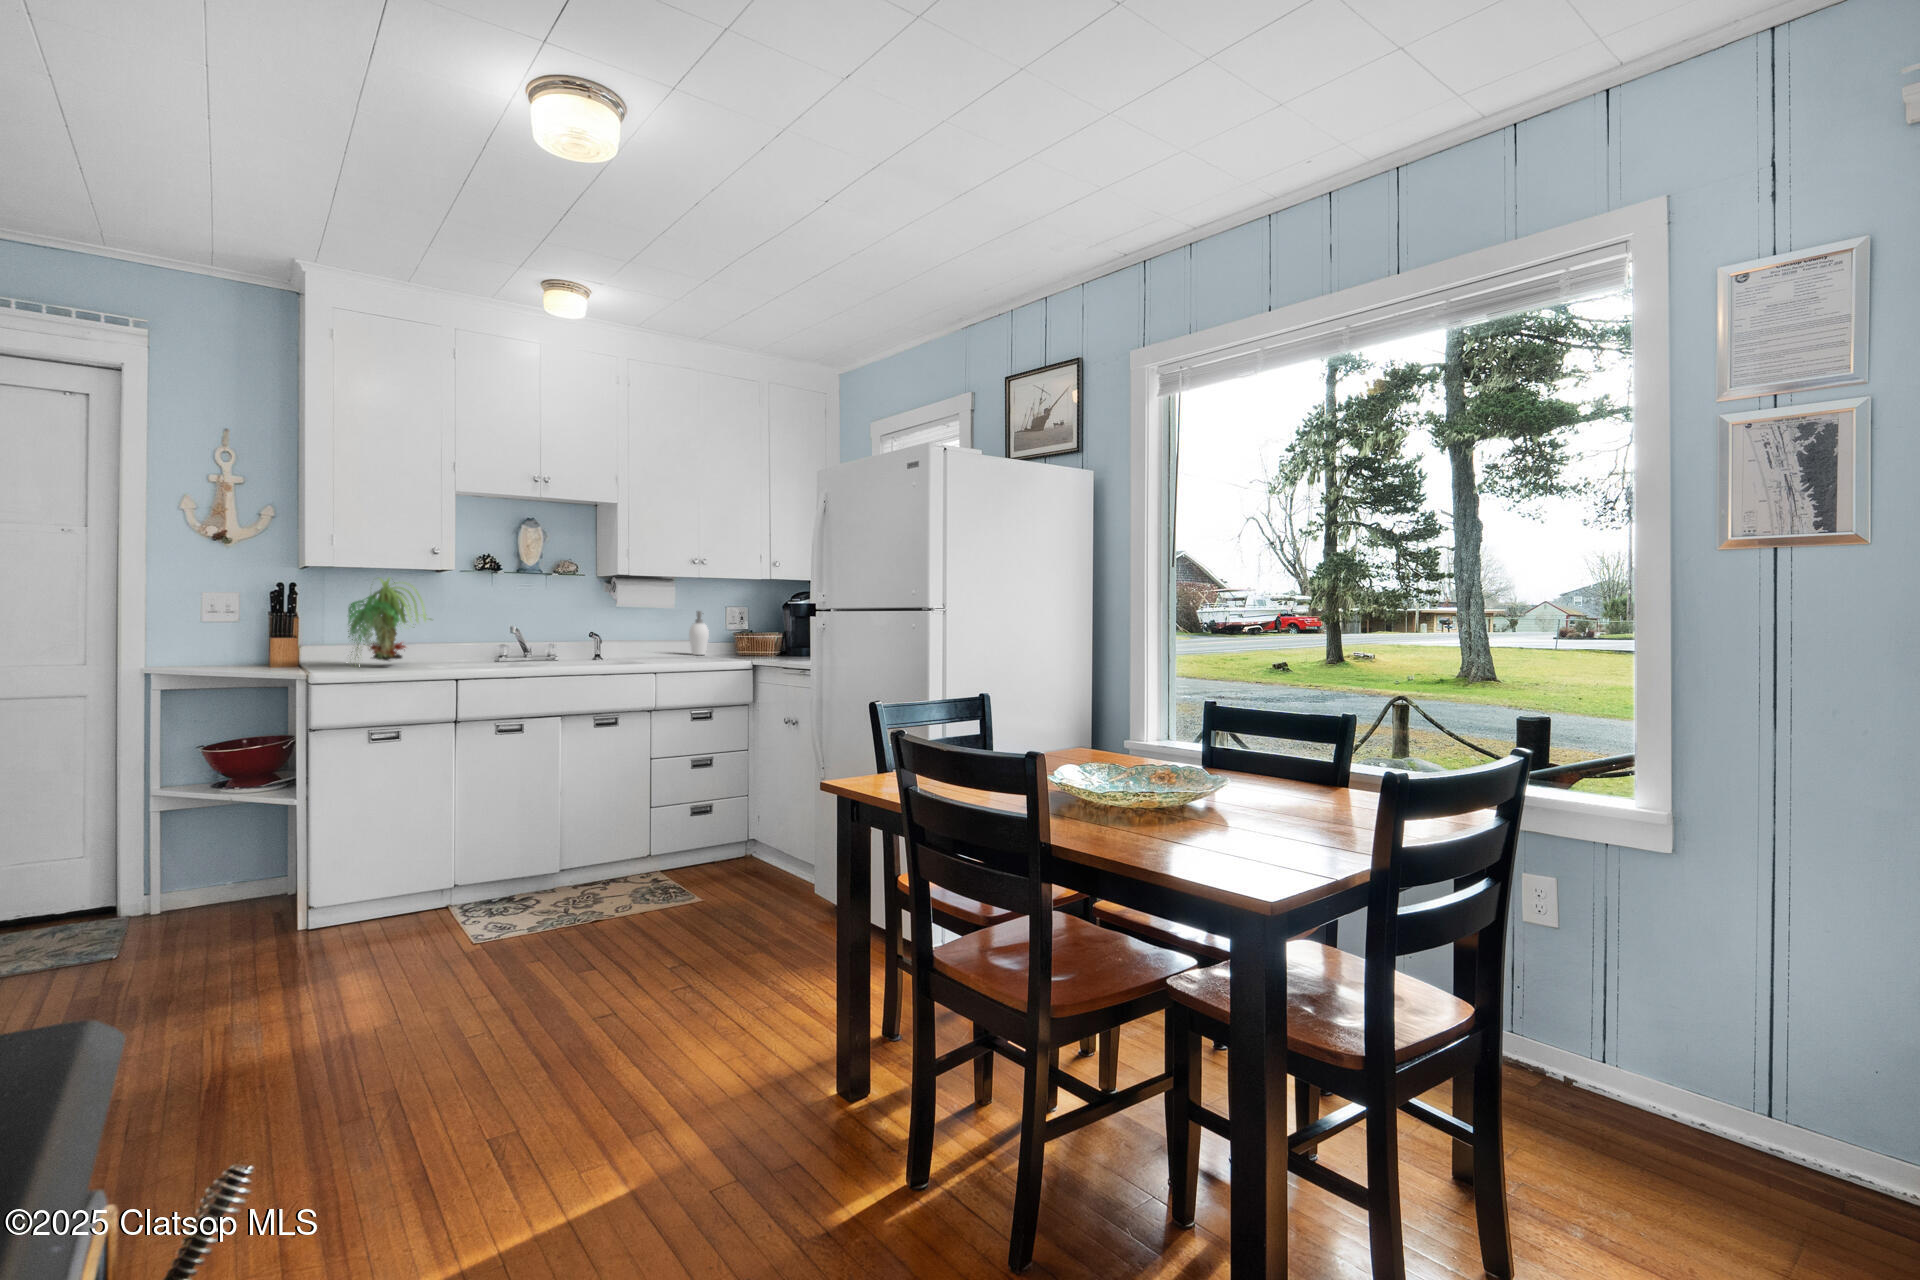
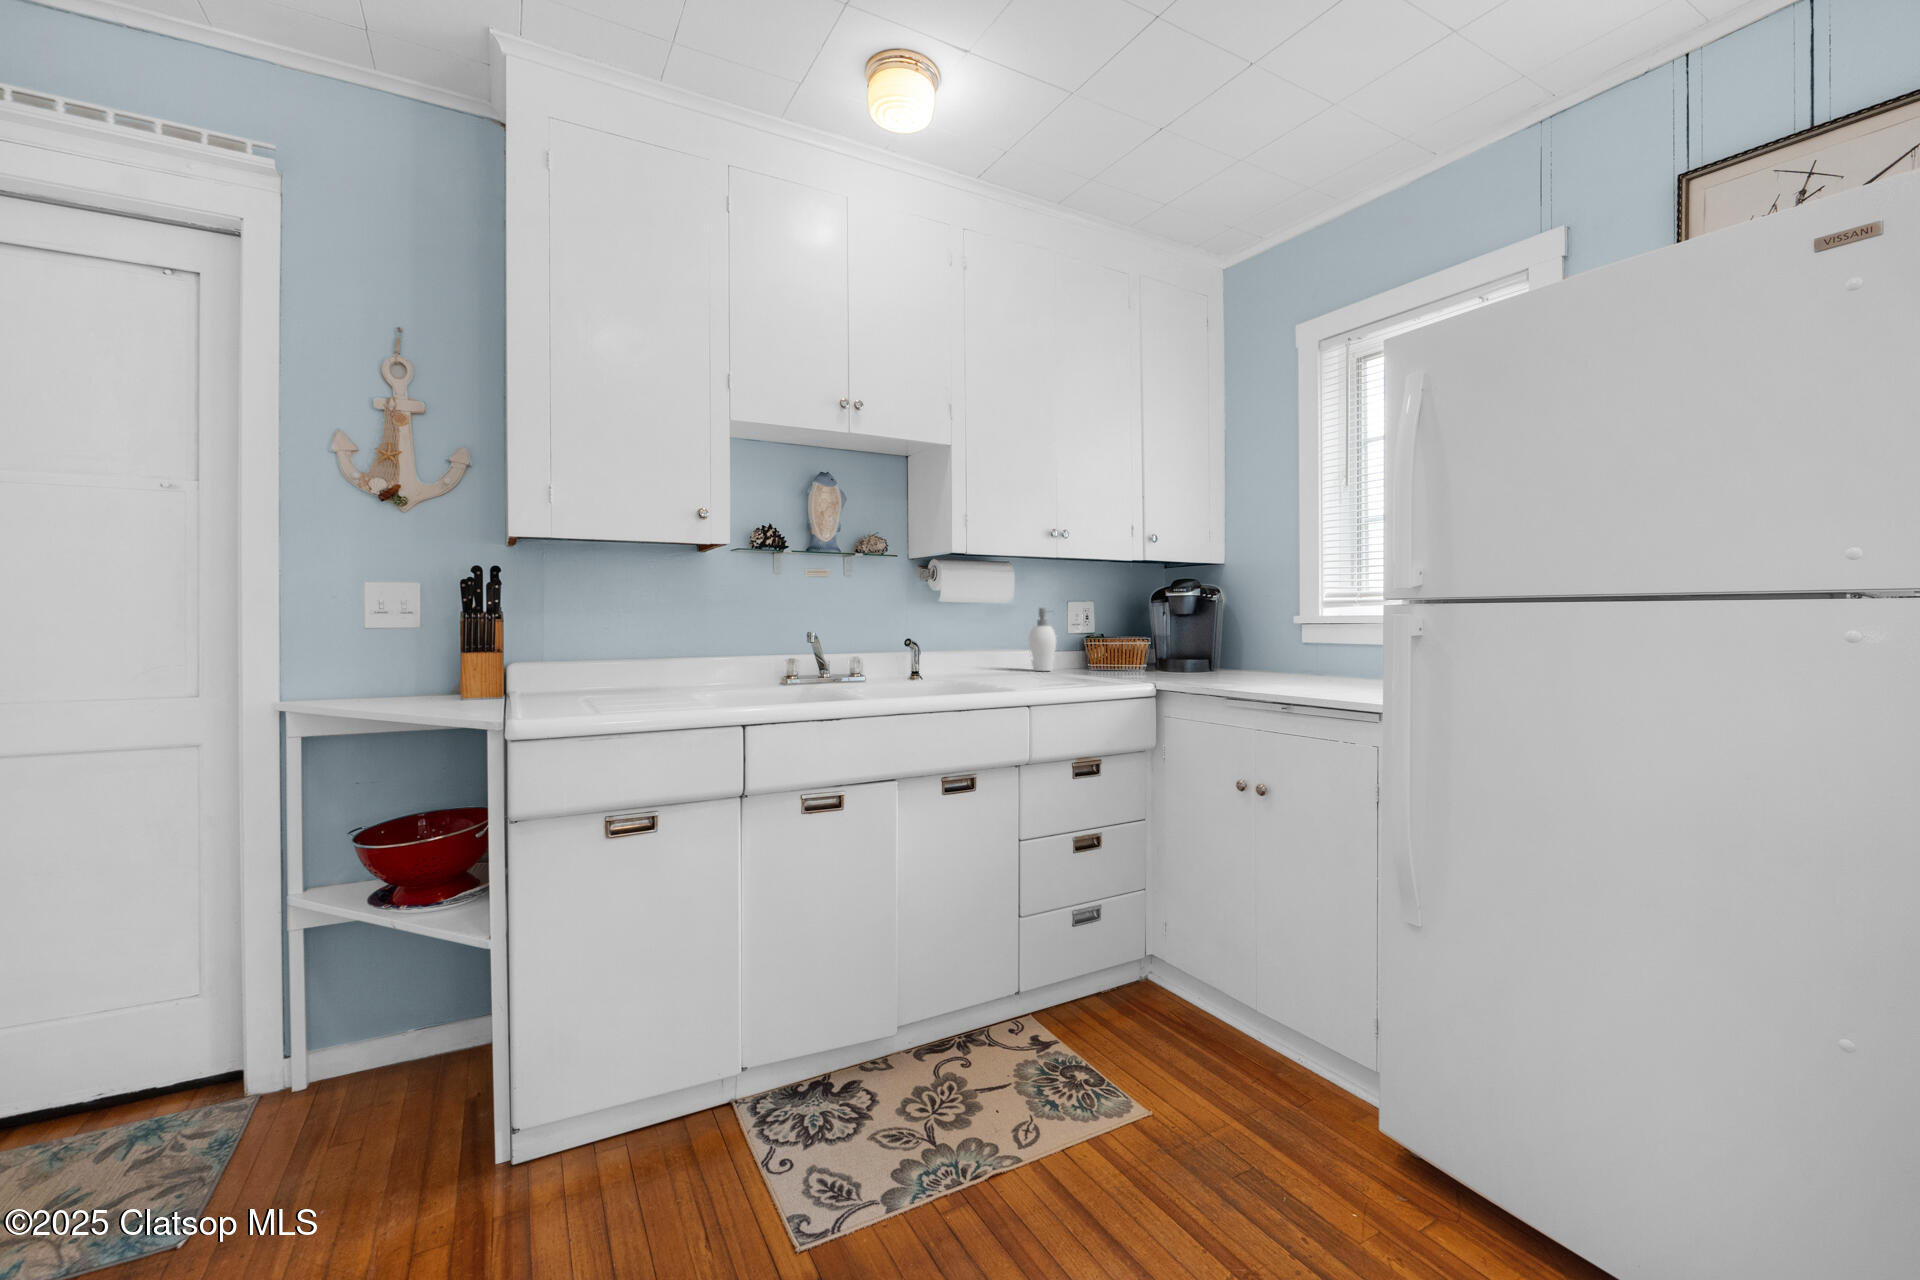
plant: present [348,578,431,665] -> none [566,552,701,700]

